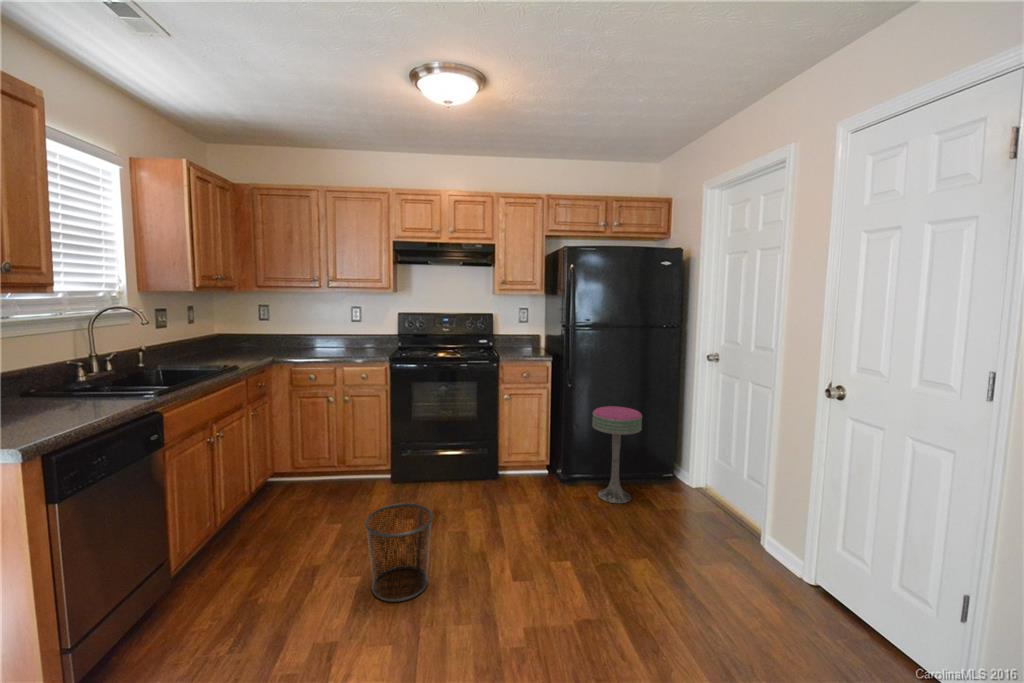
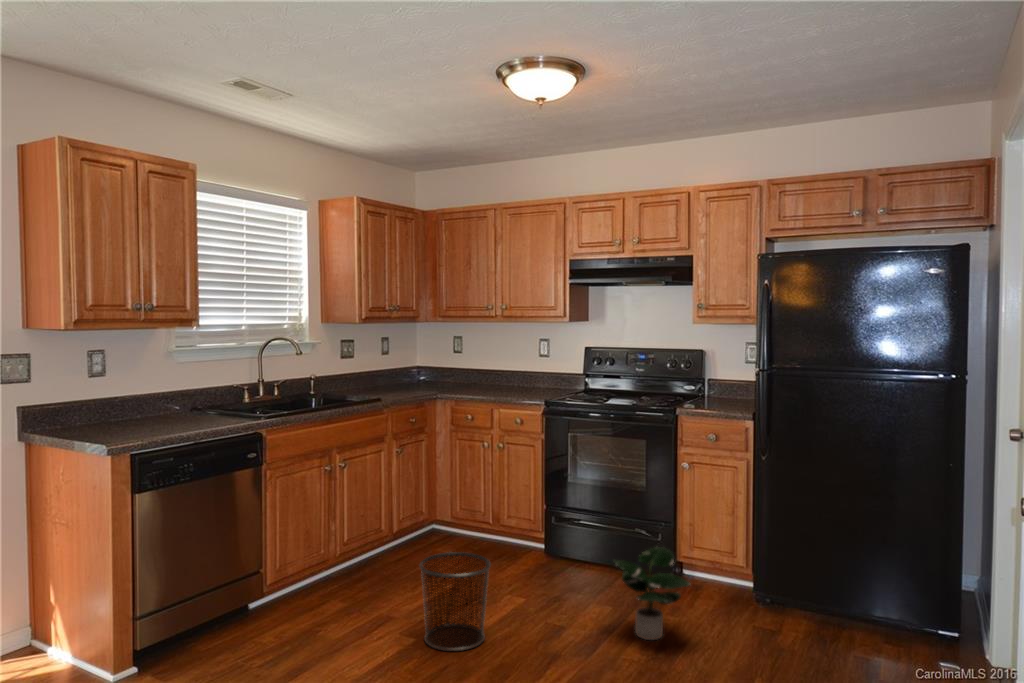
bar stool: present [592,406,642,503] -> none [778,495,860,649]
potted plant: none [507,460,565,531] -> present [614,547,690,640]

